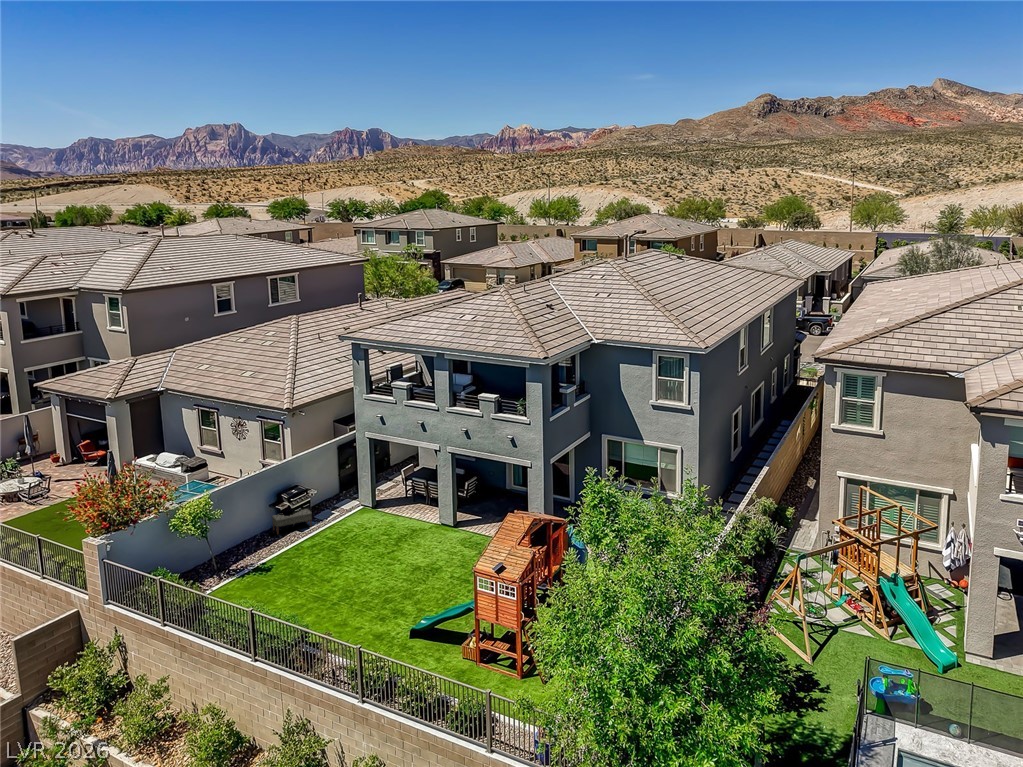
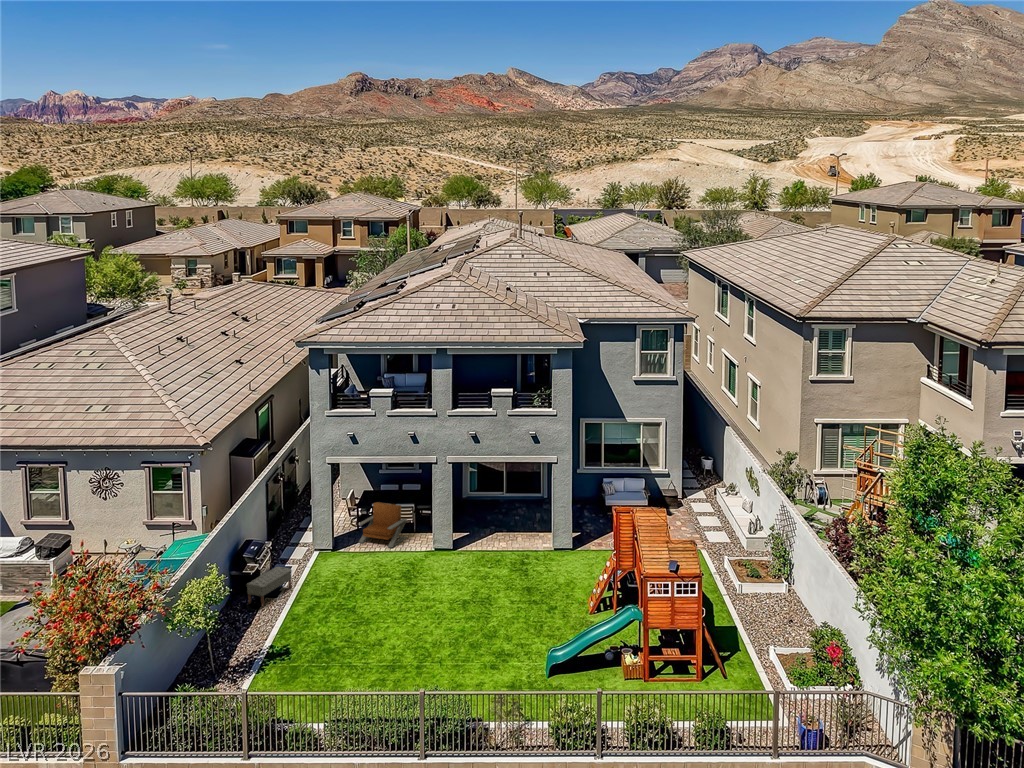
lounge chair: none [398,476,434,515] -> present [359,502,407,548]

